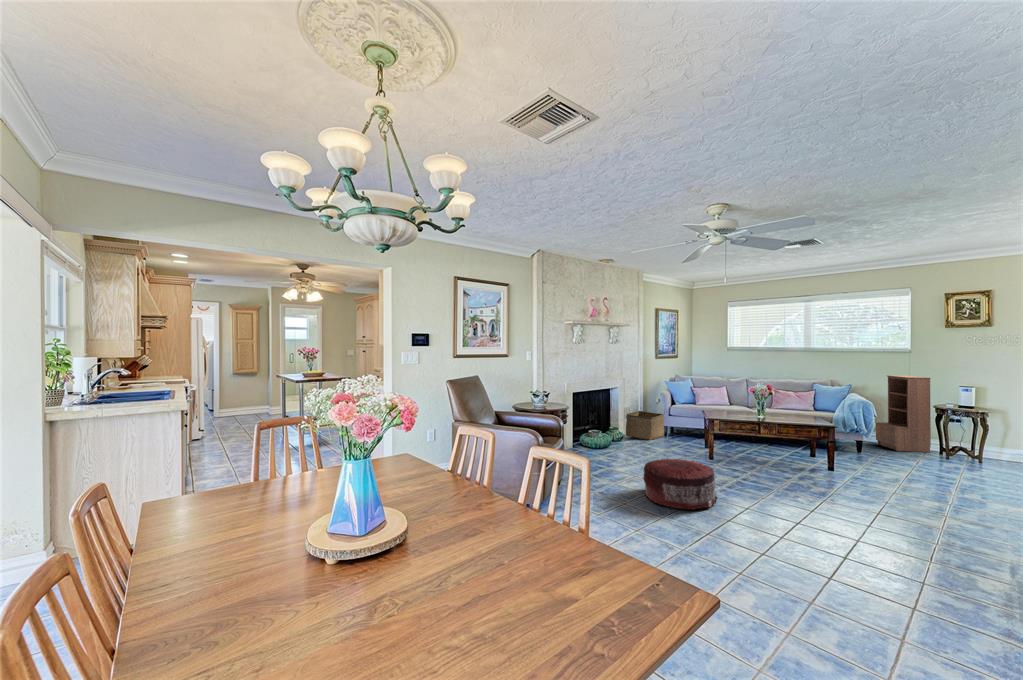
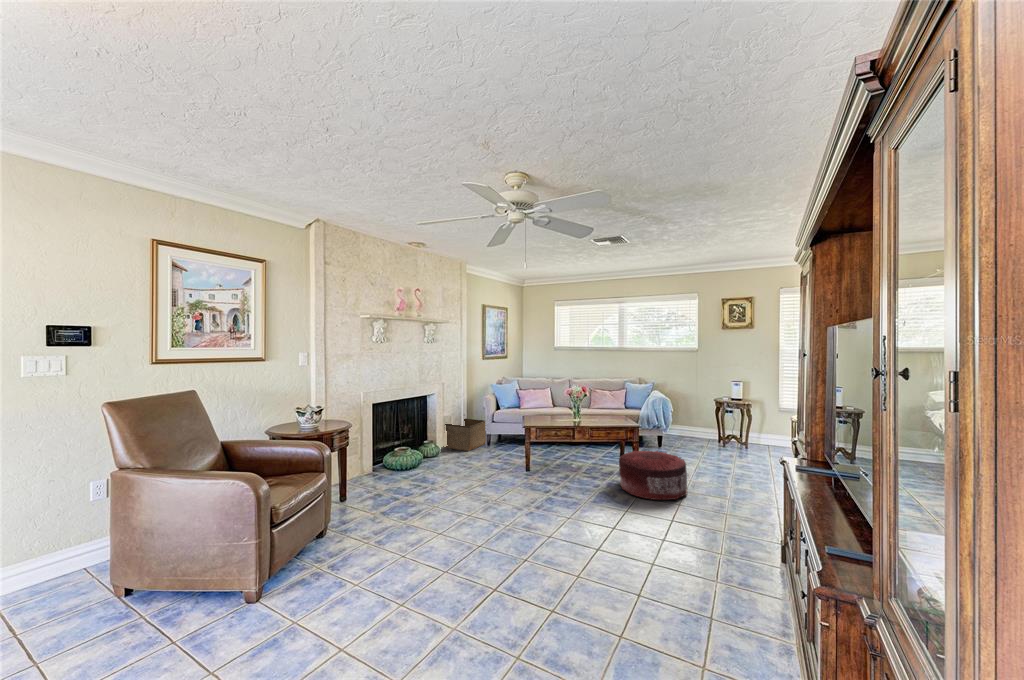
bookshelf: present [876,375,931,452] -> none [672,372,712,442]
pouf: present [643,458,717,510] -> present [619,451,687,500]

